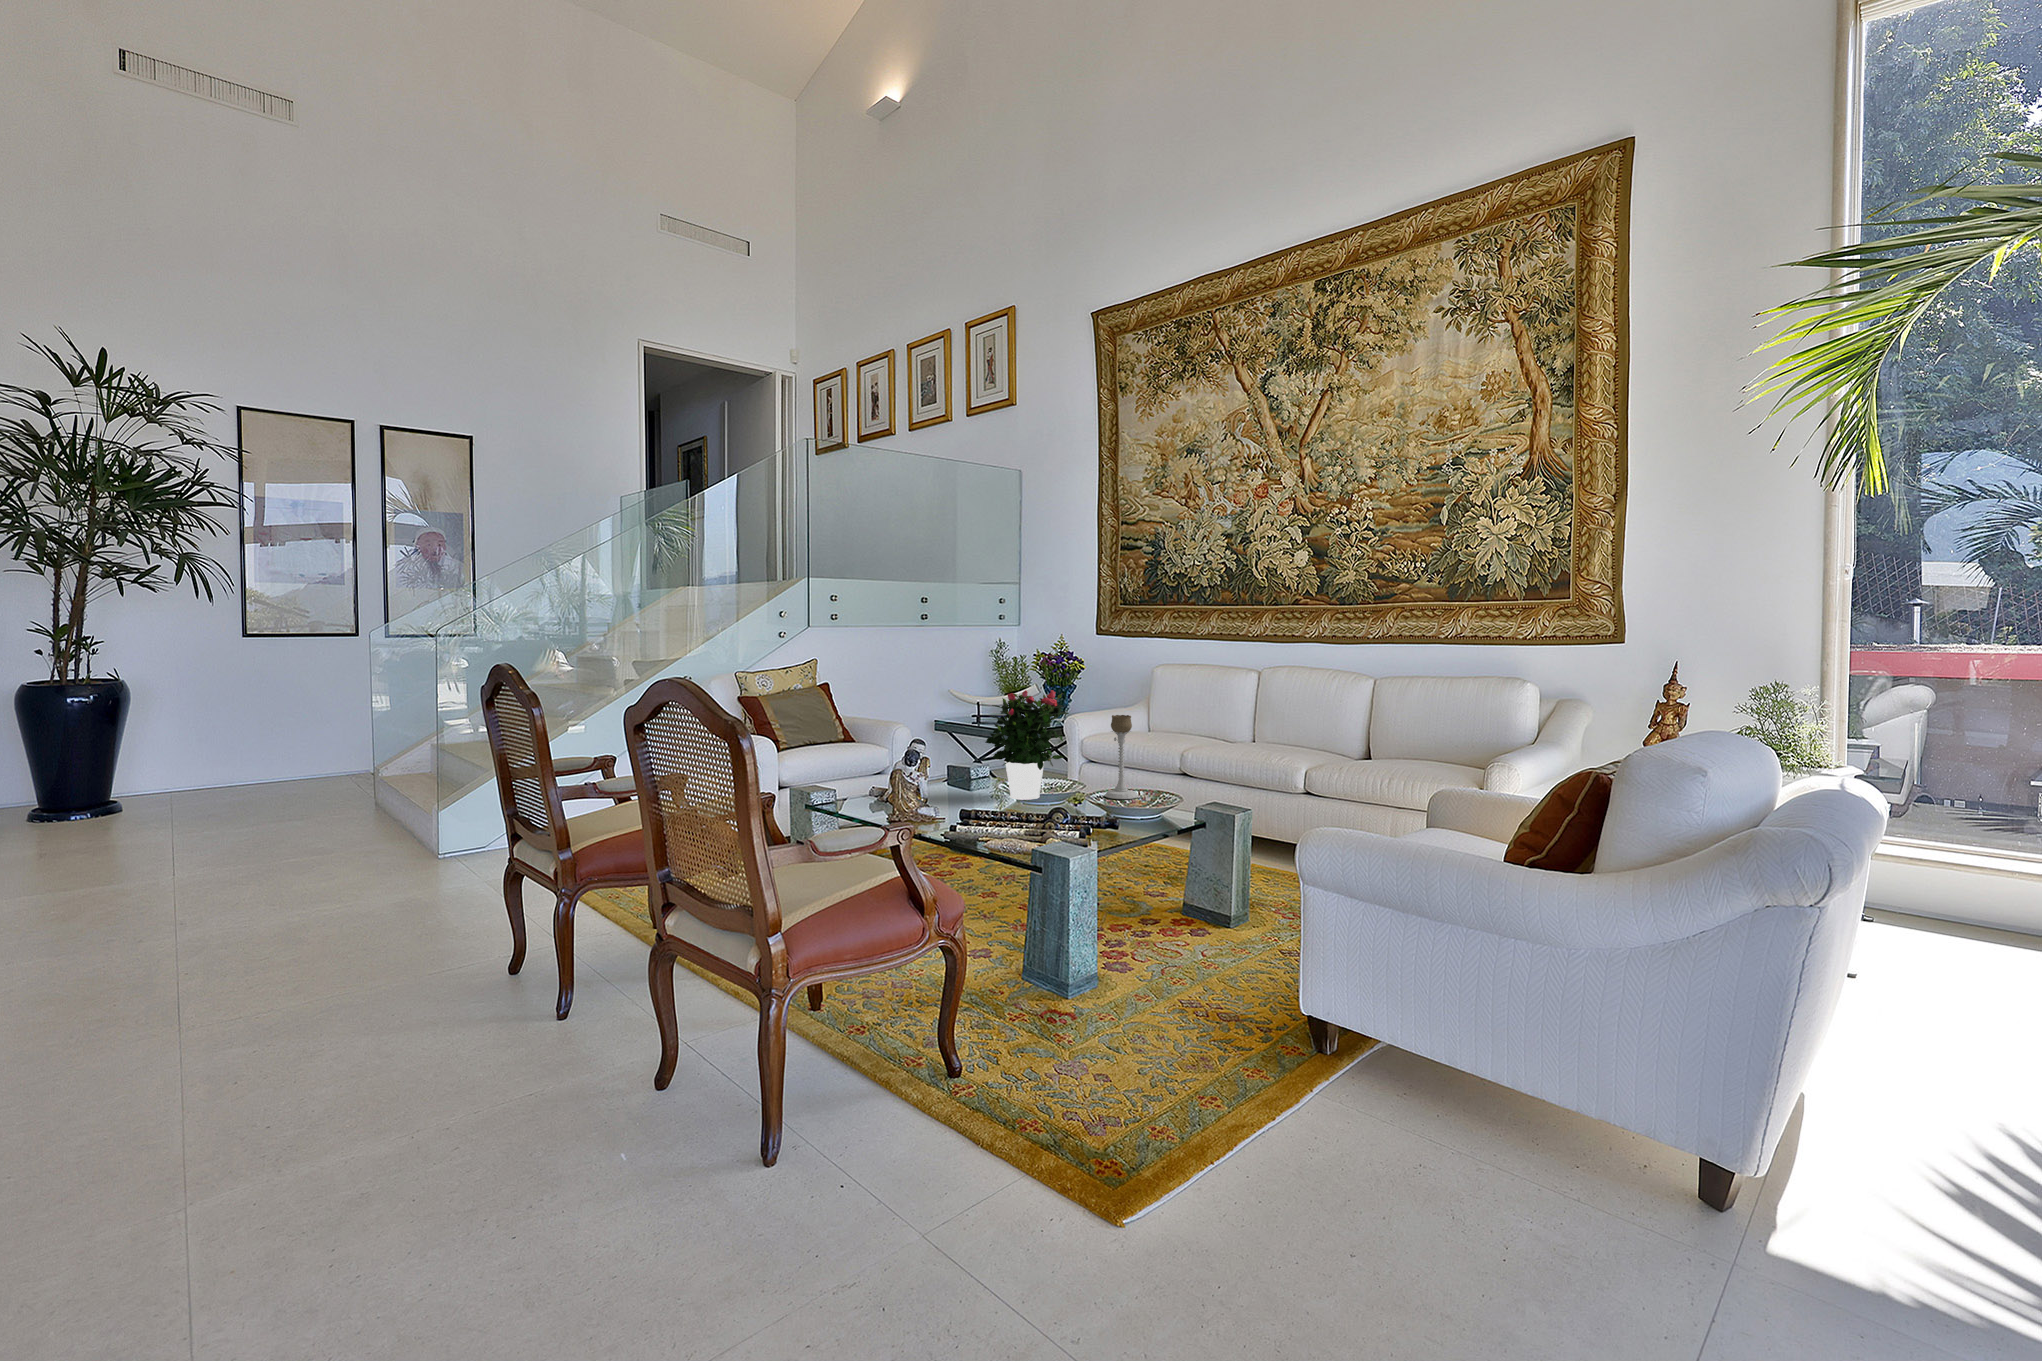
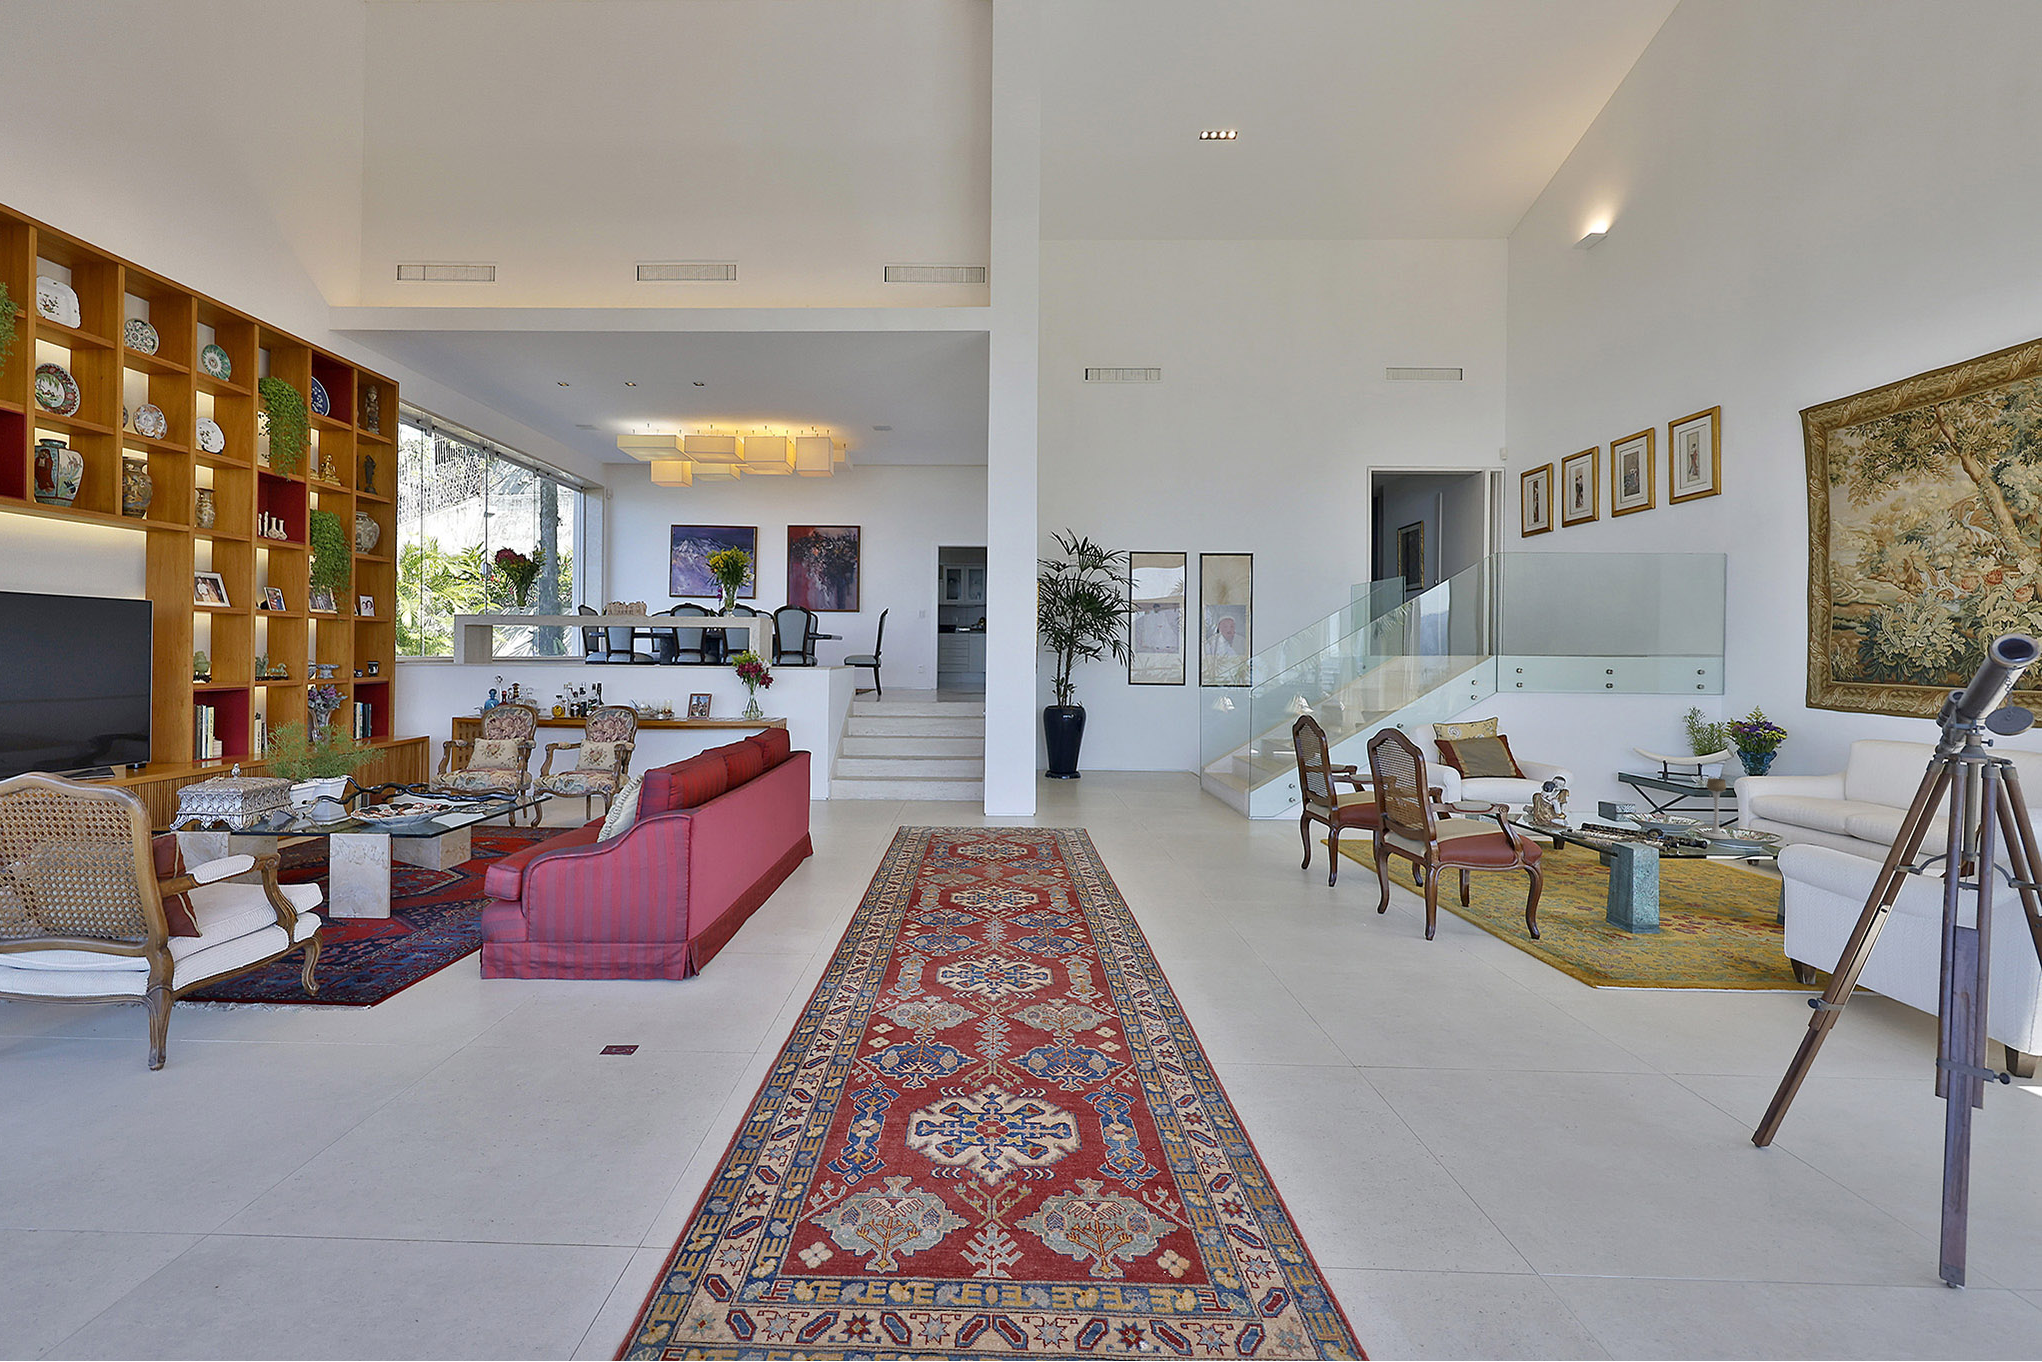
potted flower: present [985,690,1069,800] -> none [1598,755,1673,830]

